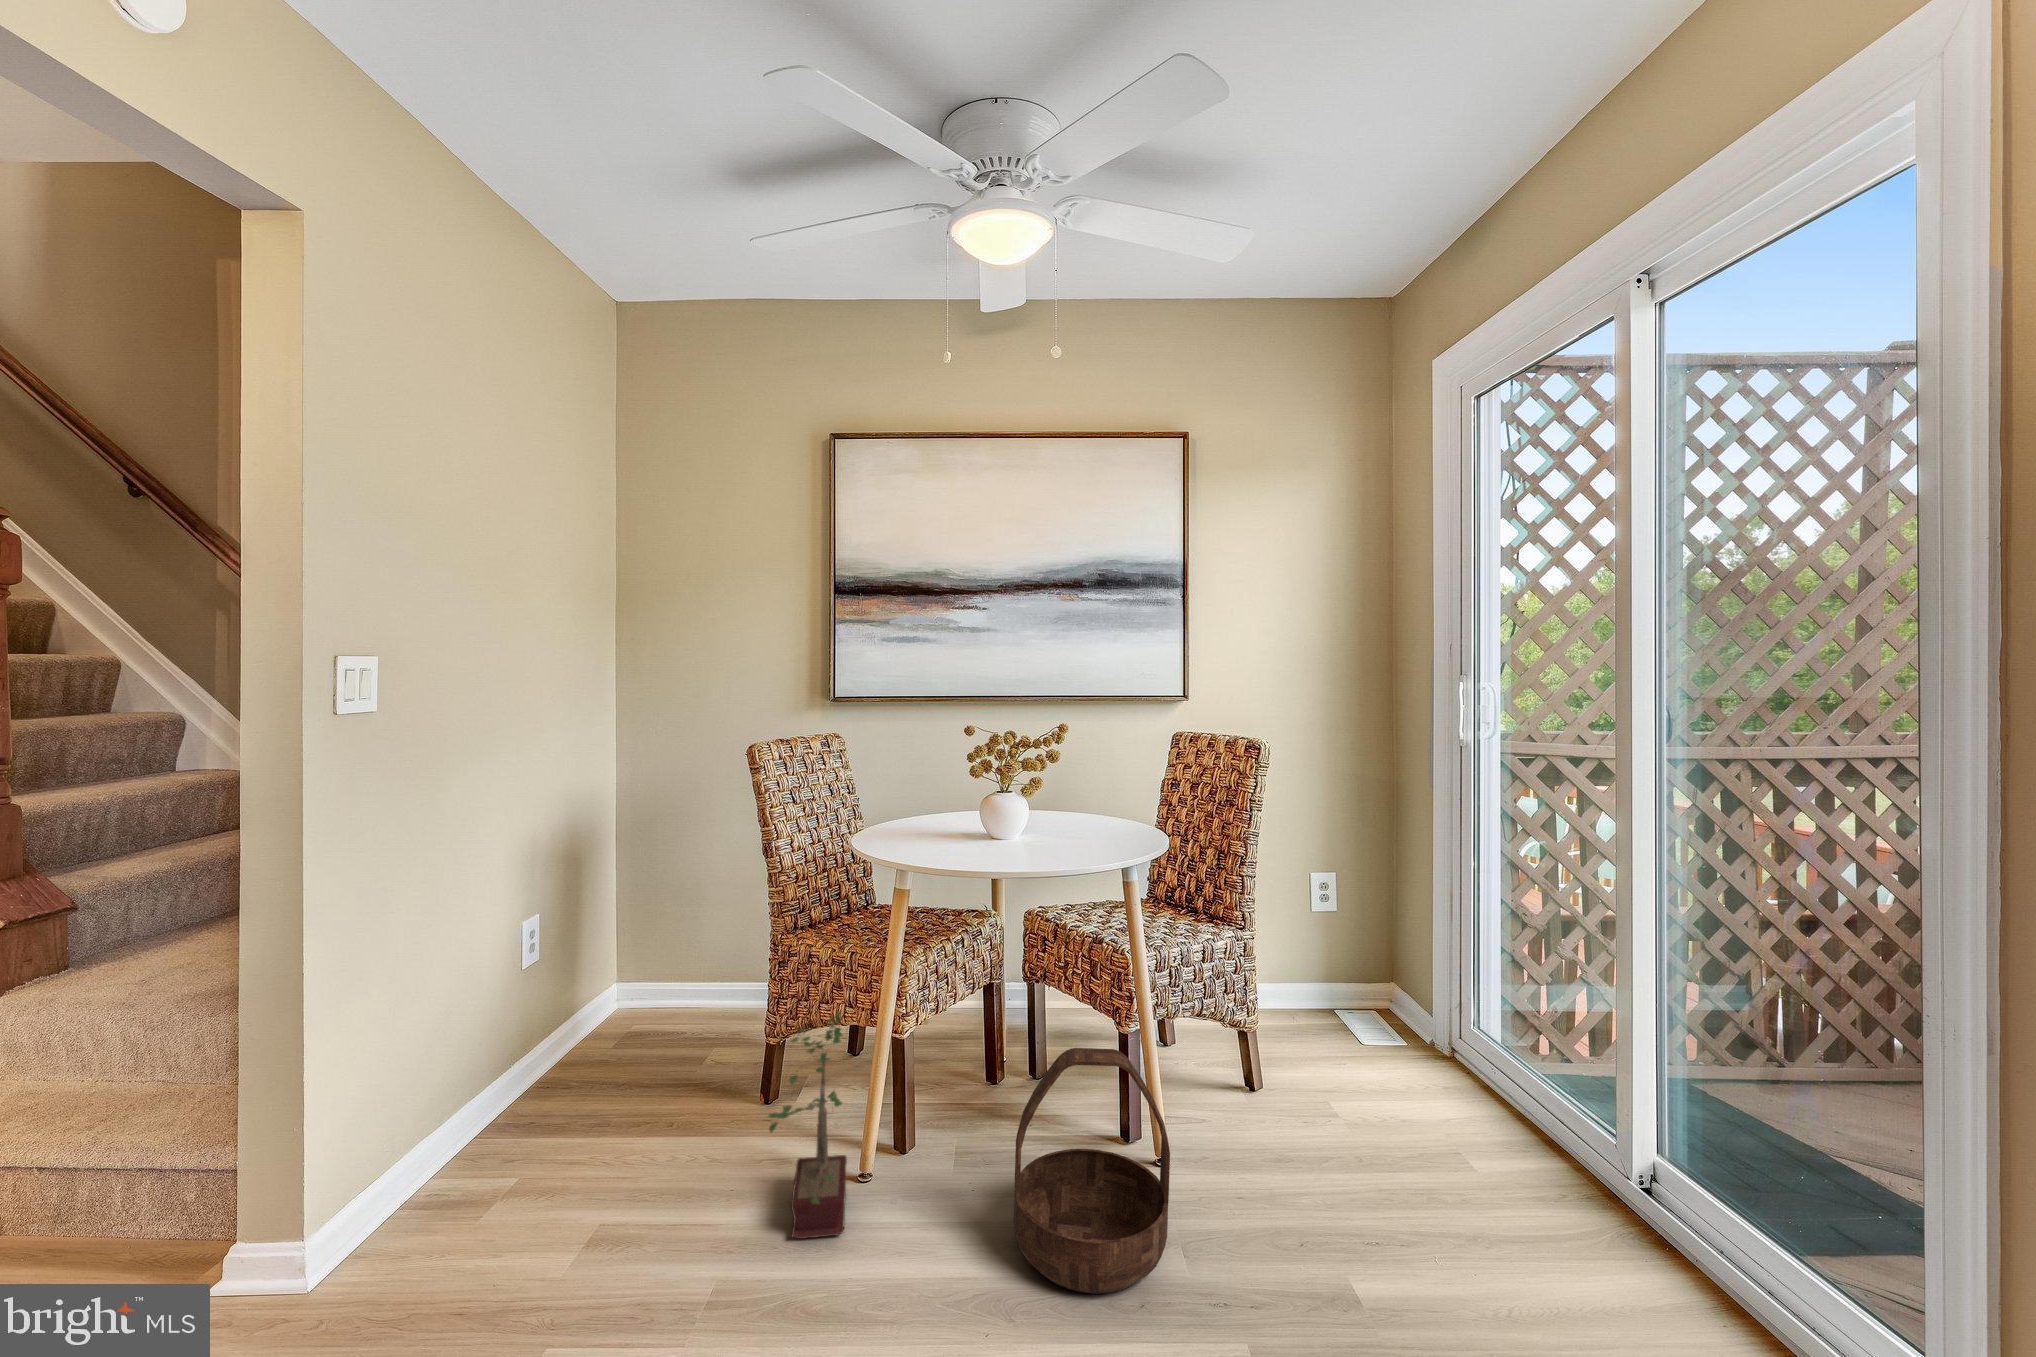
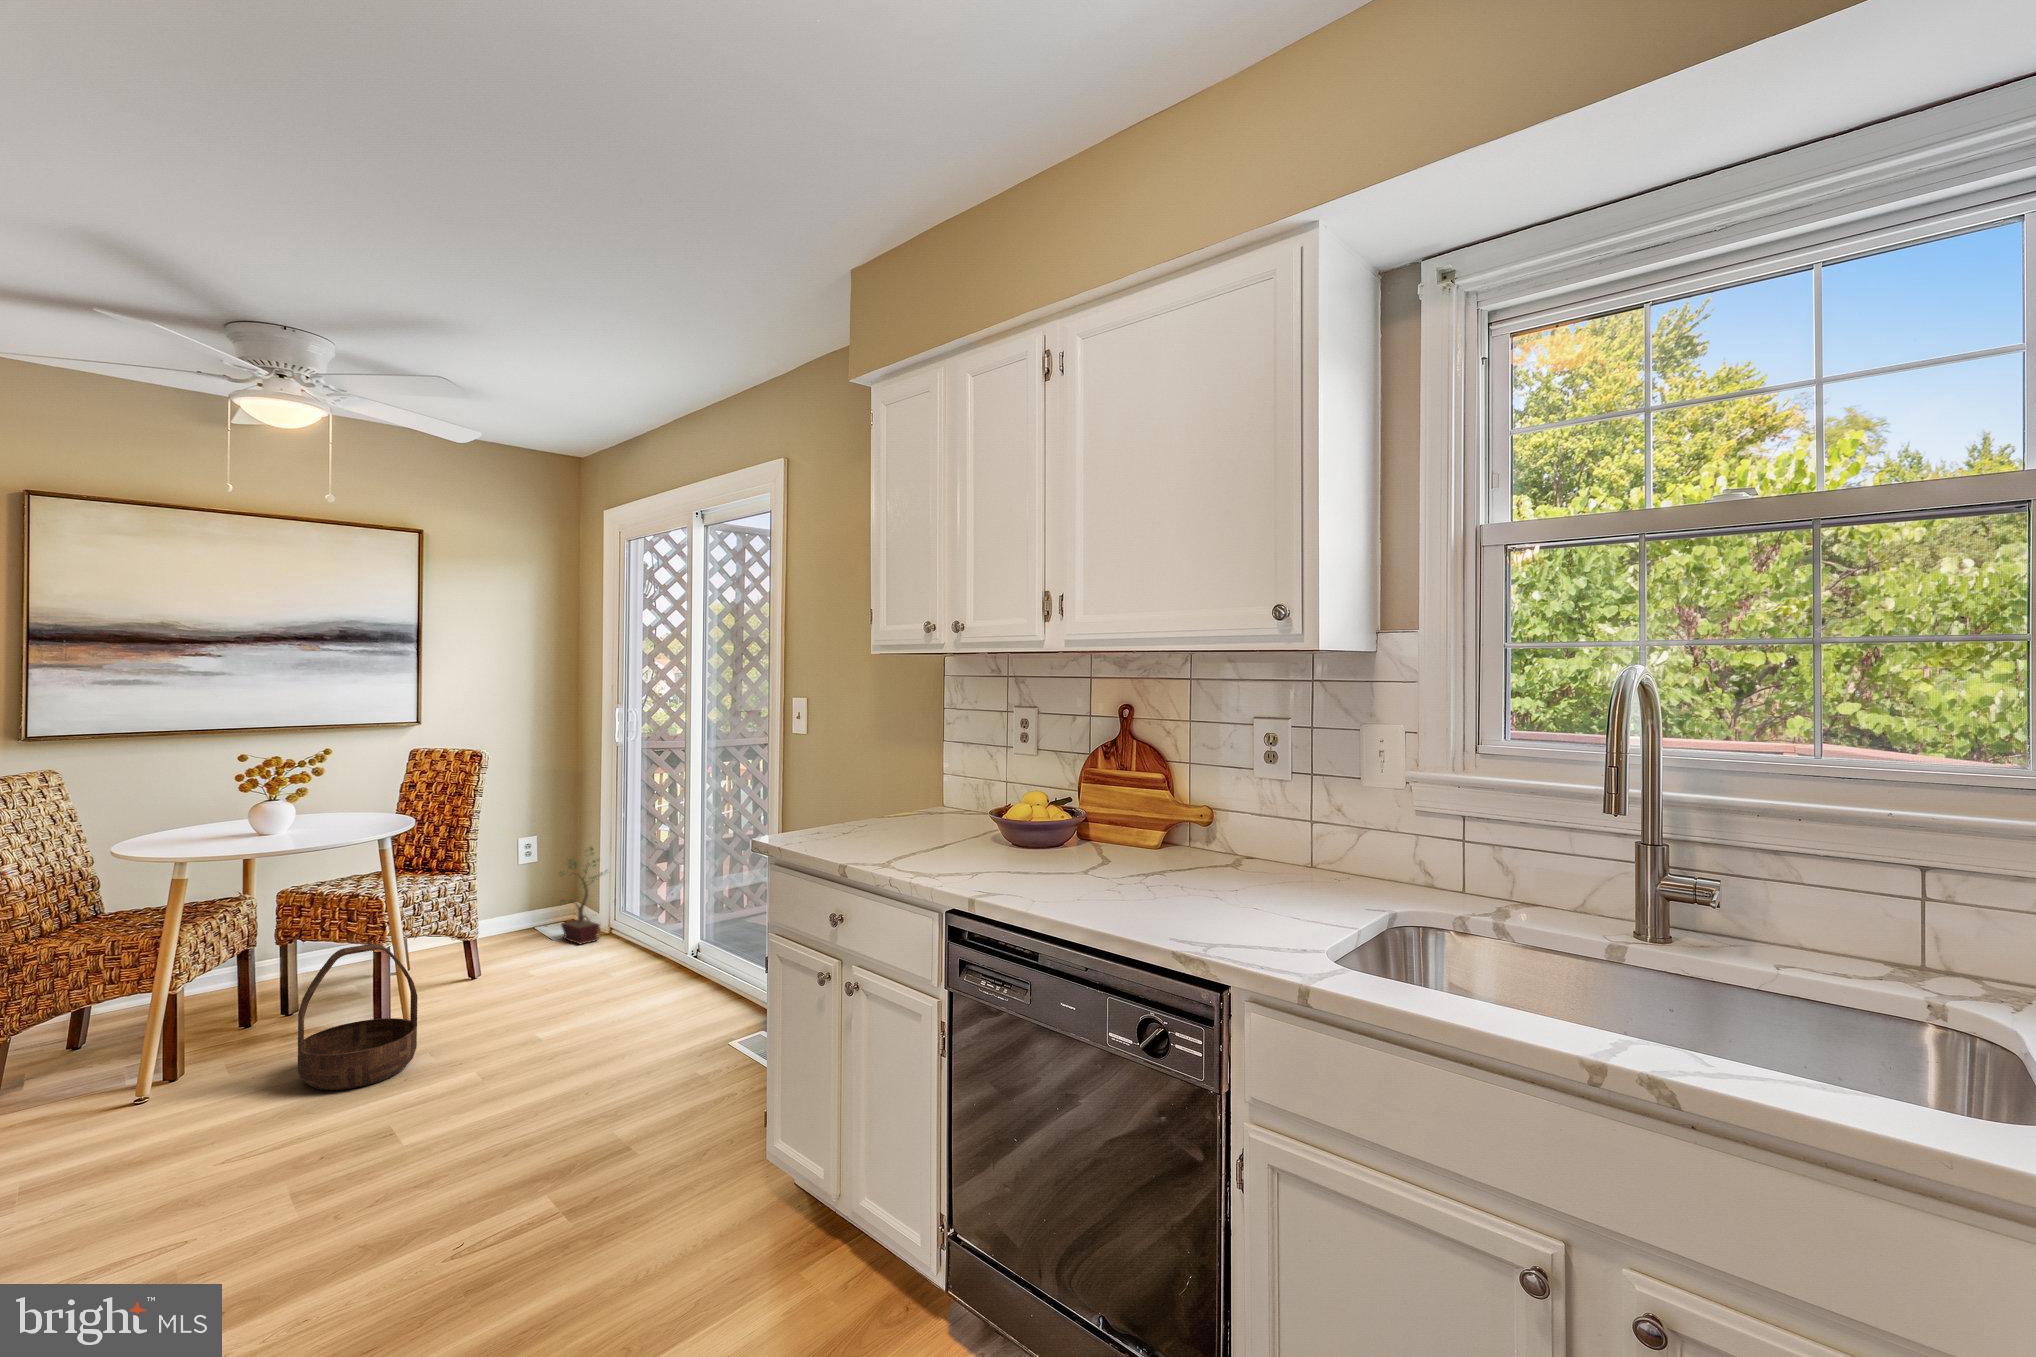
potted plant: present [768,1012,847,1239] -> present [561,847,602,944]

